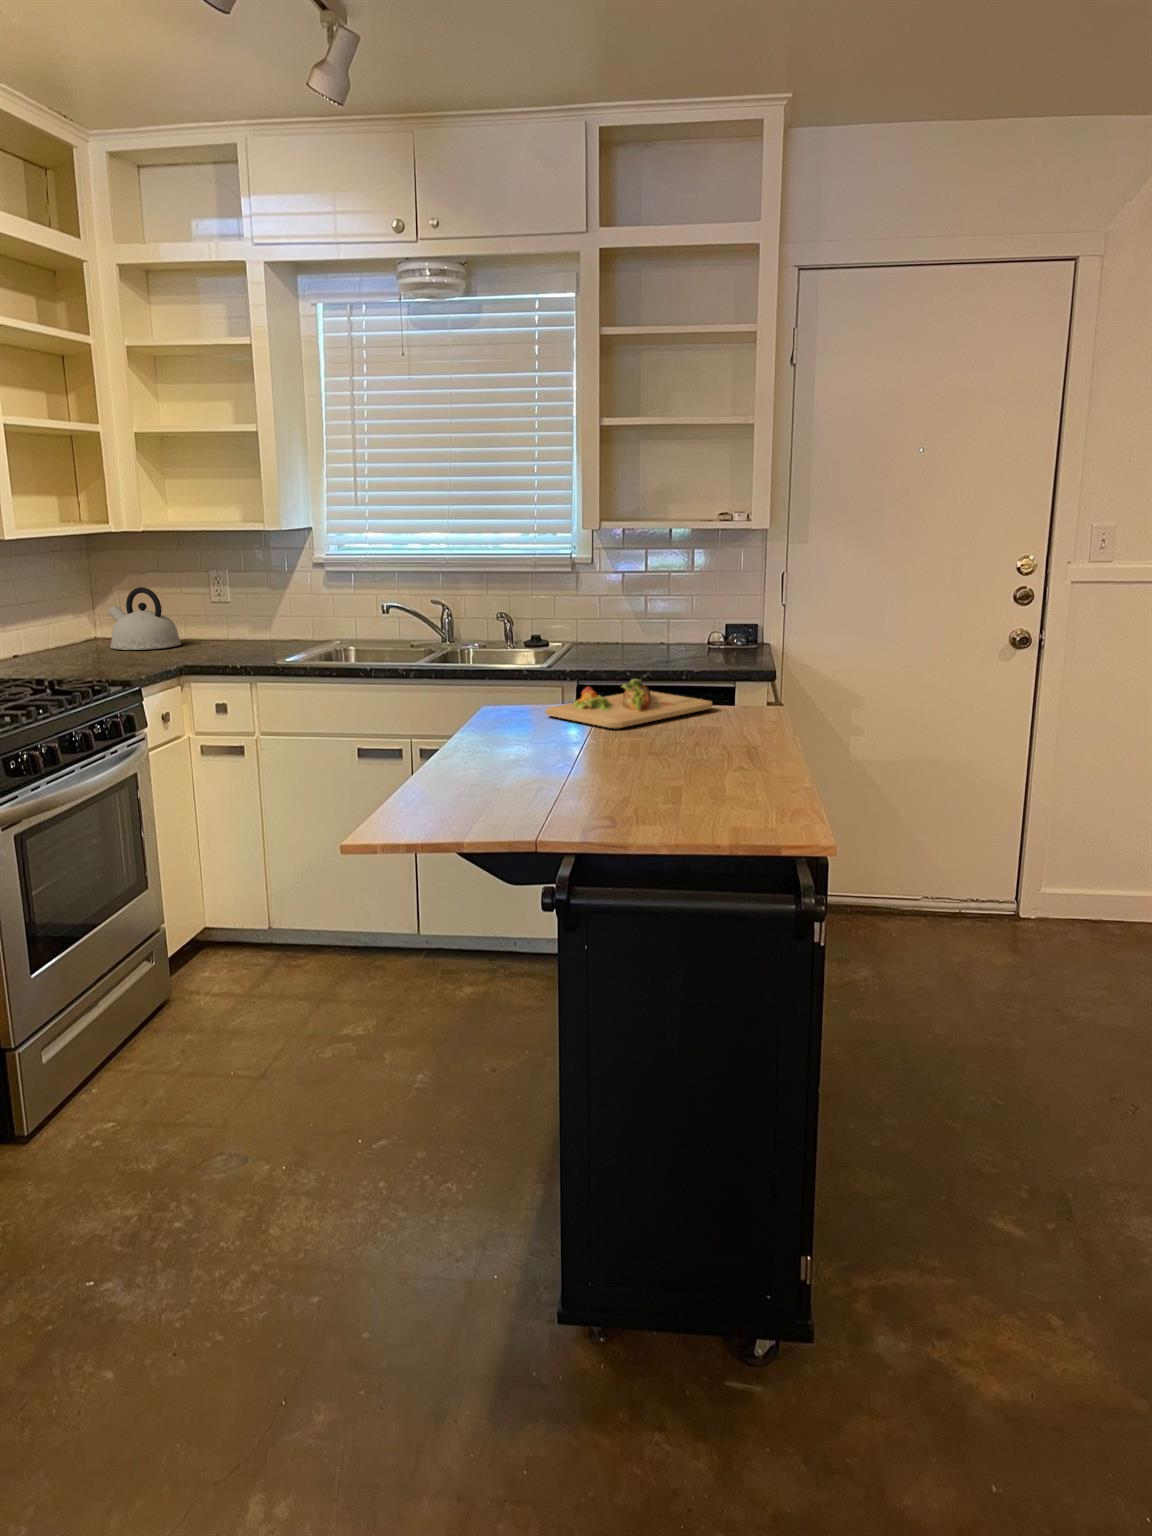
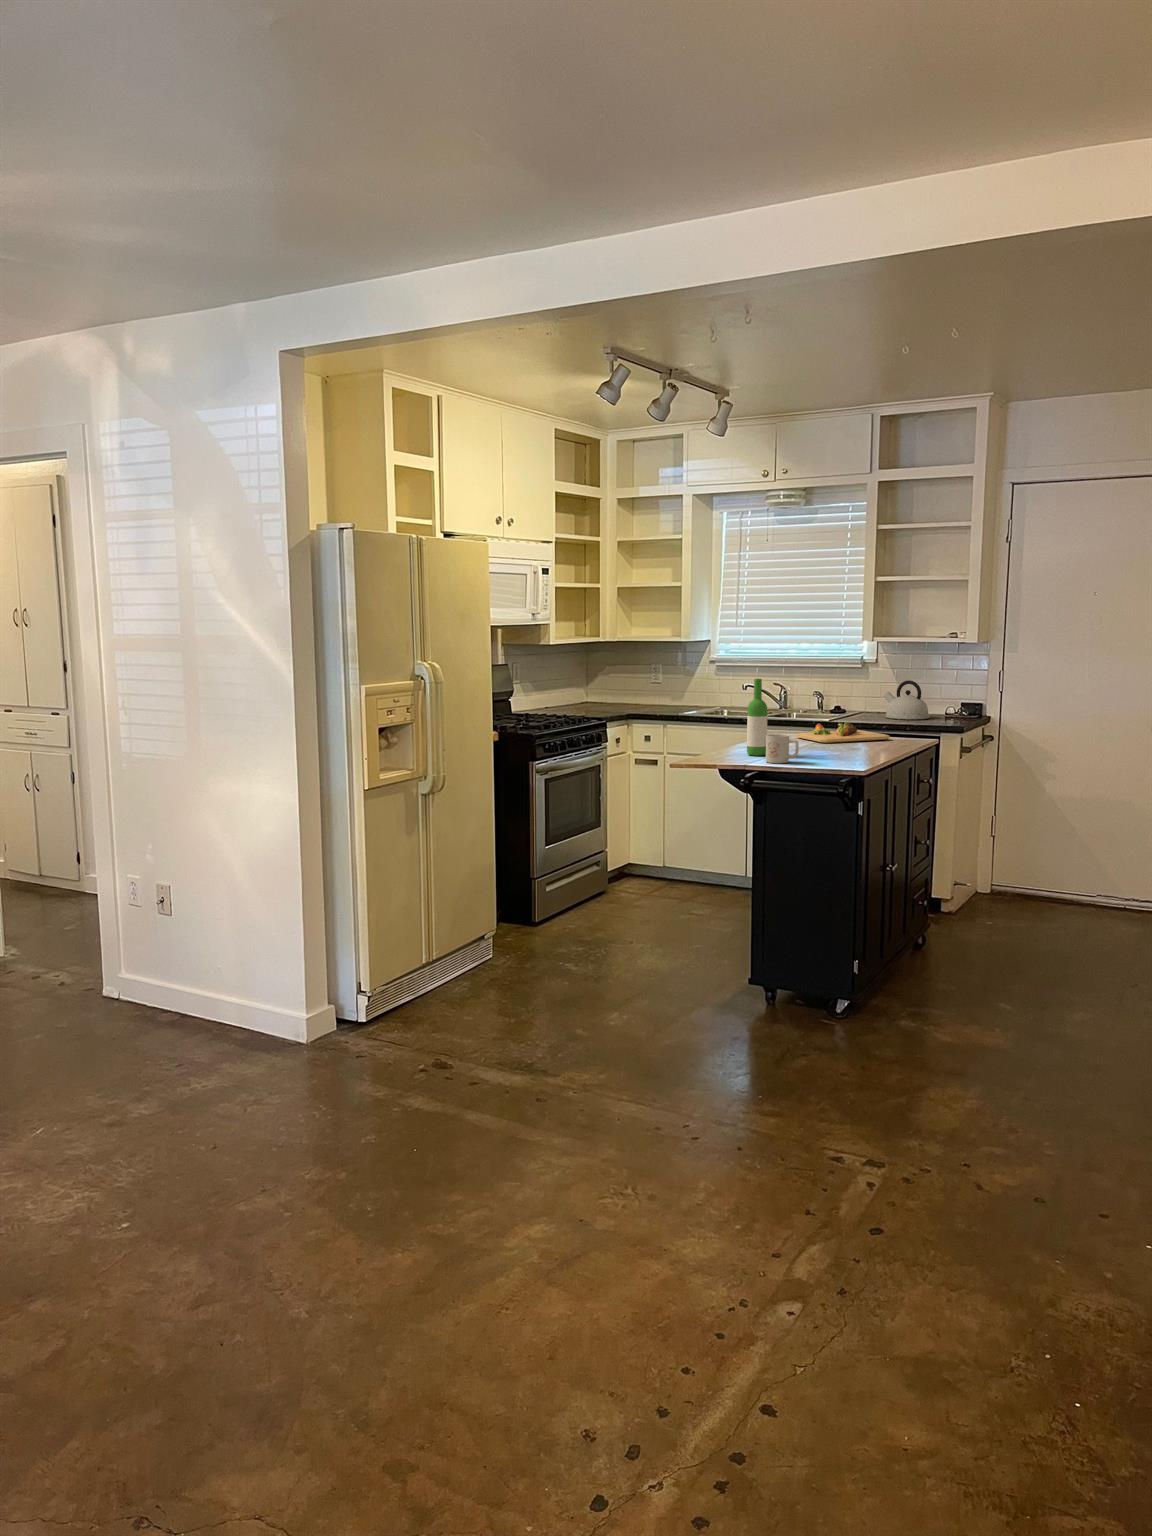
kettle: present [108,587,182,650] -> present [884,680,930,719]
wine bottle: none [505,612,552,793] -> present [747,679,767,756]
mug: none [576,748,657,823] -> present [766,734,799,763]

